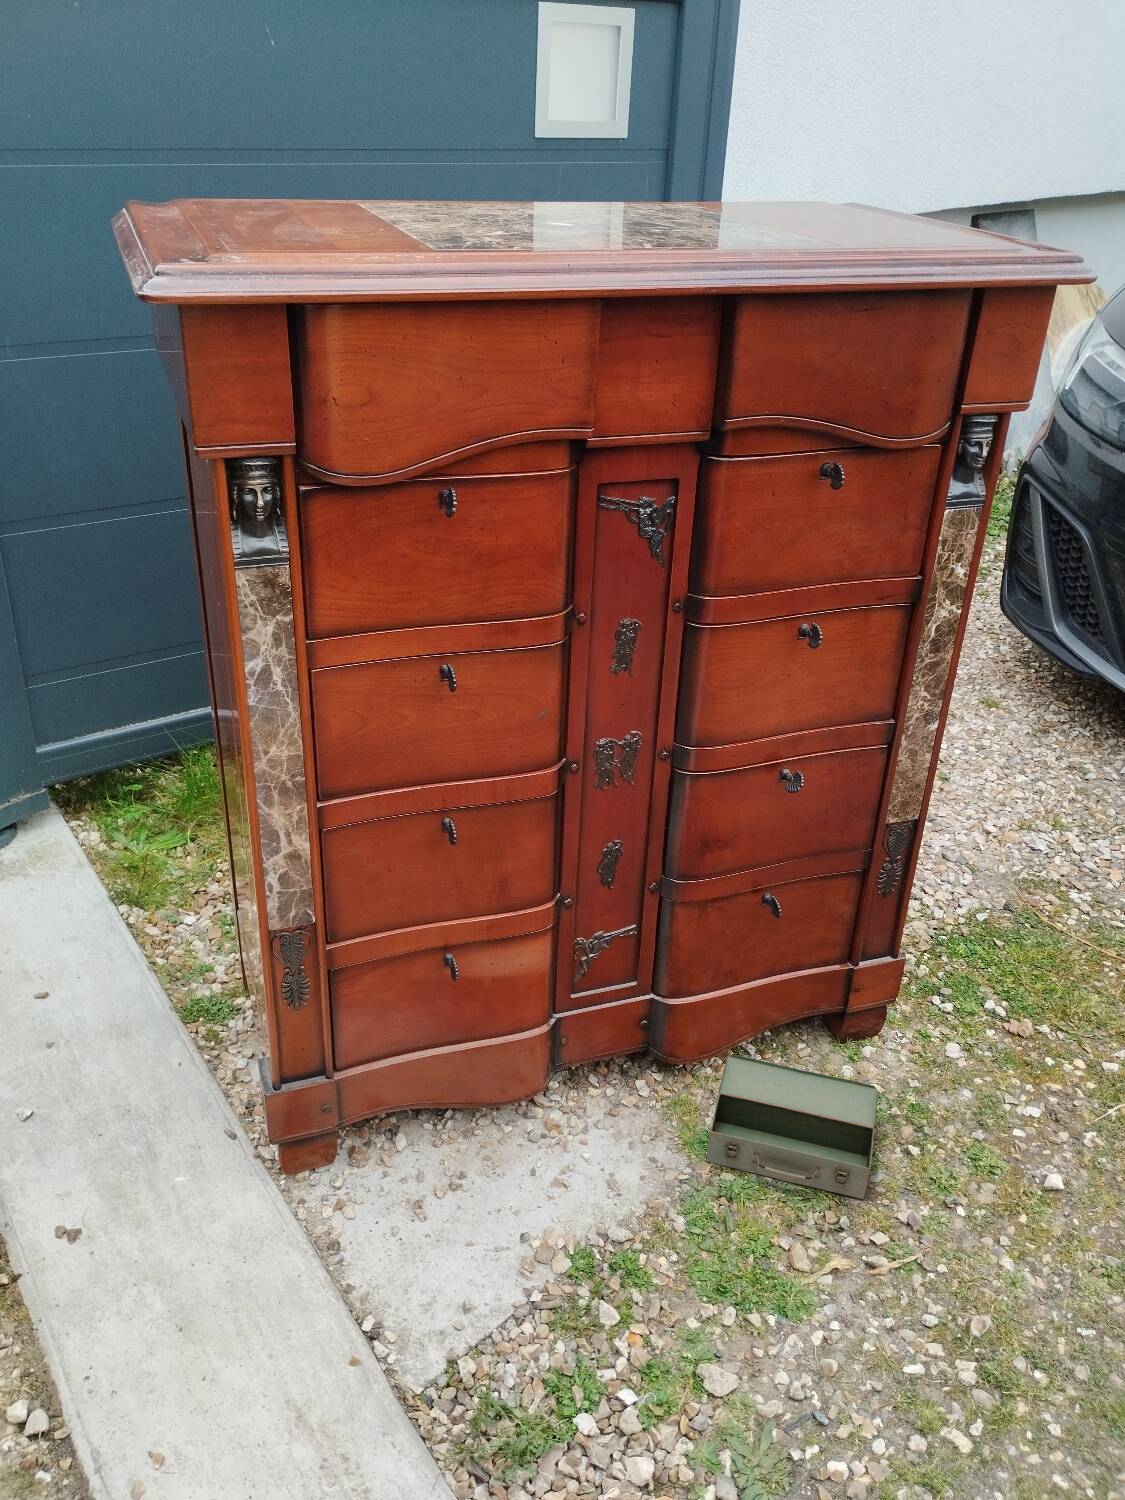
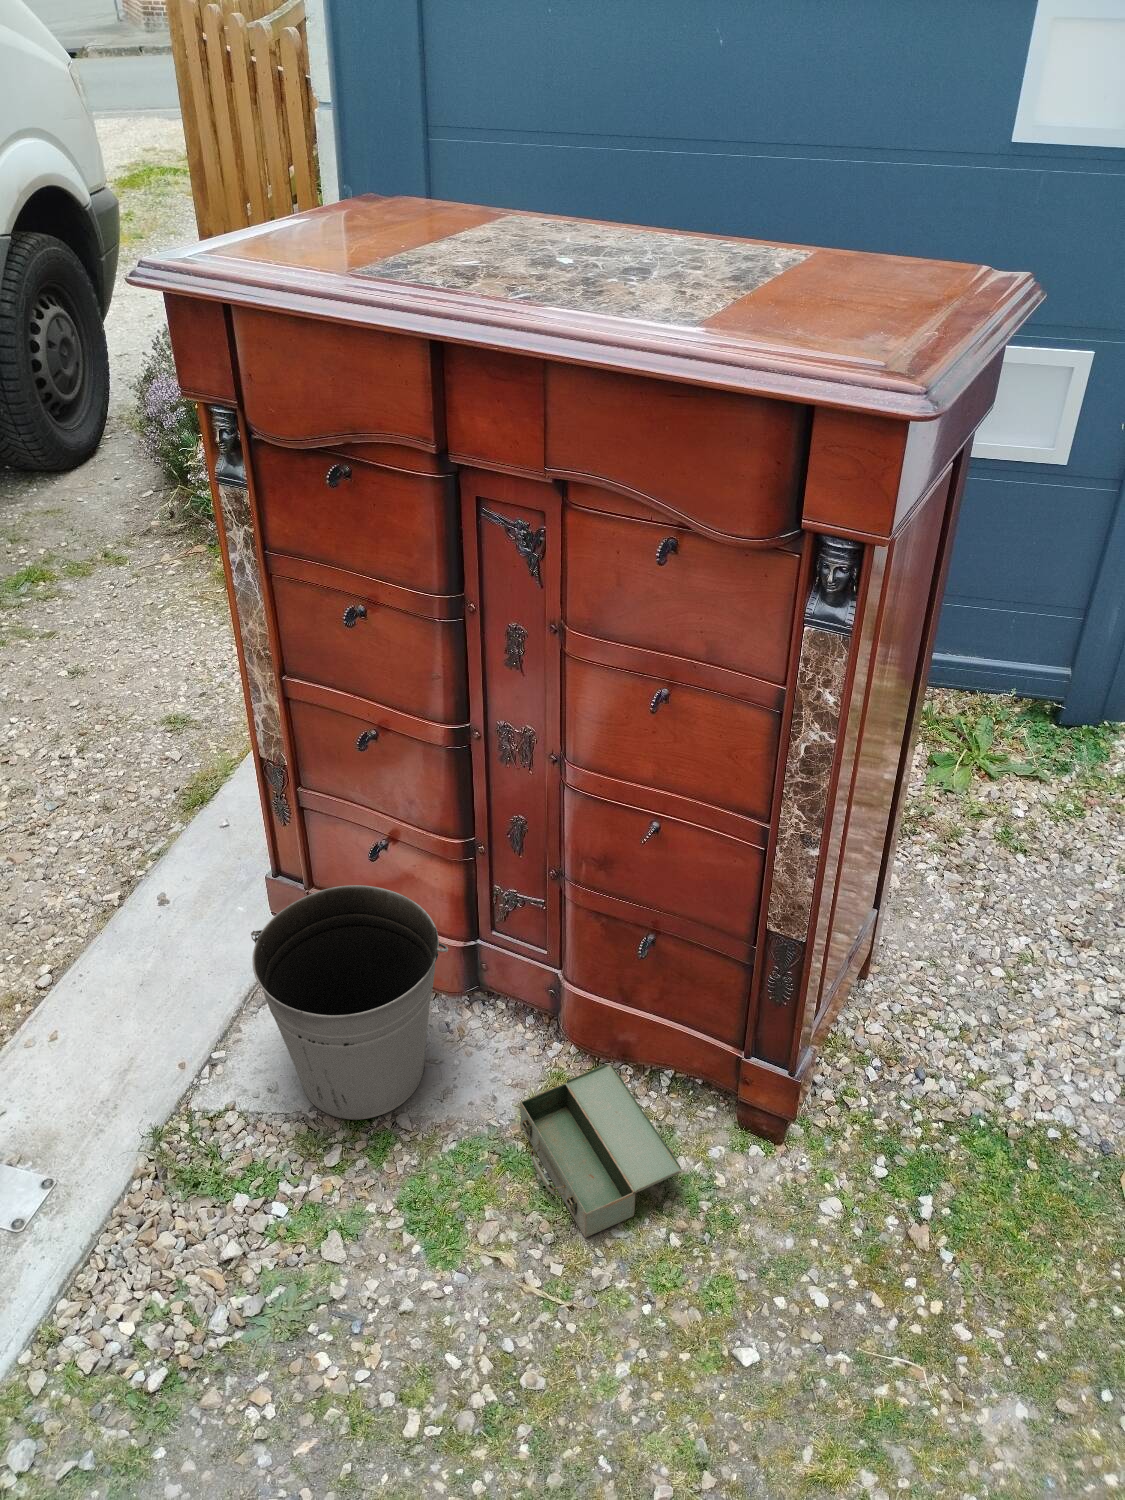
bucket: none [403,990,642,1287] -> present [251,885,448,1120]

